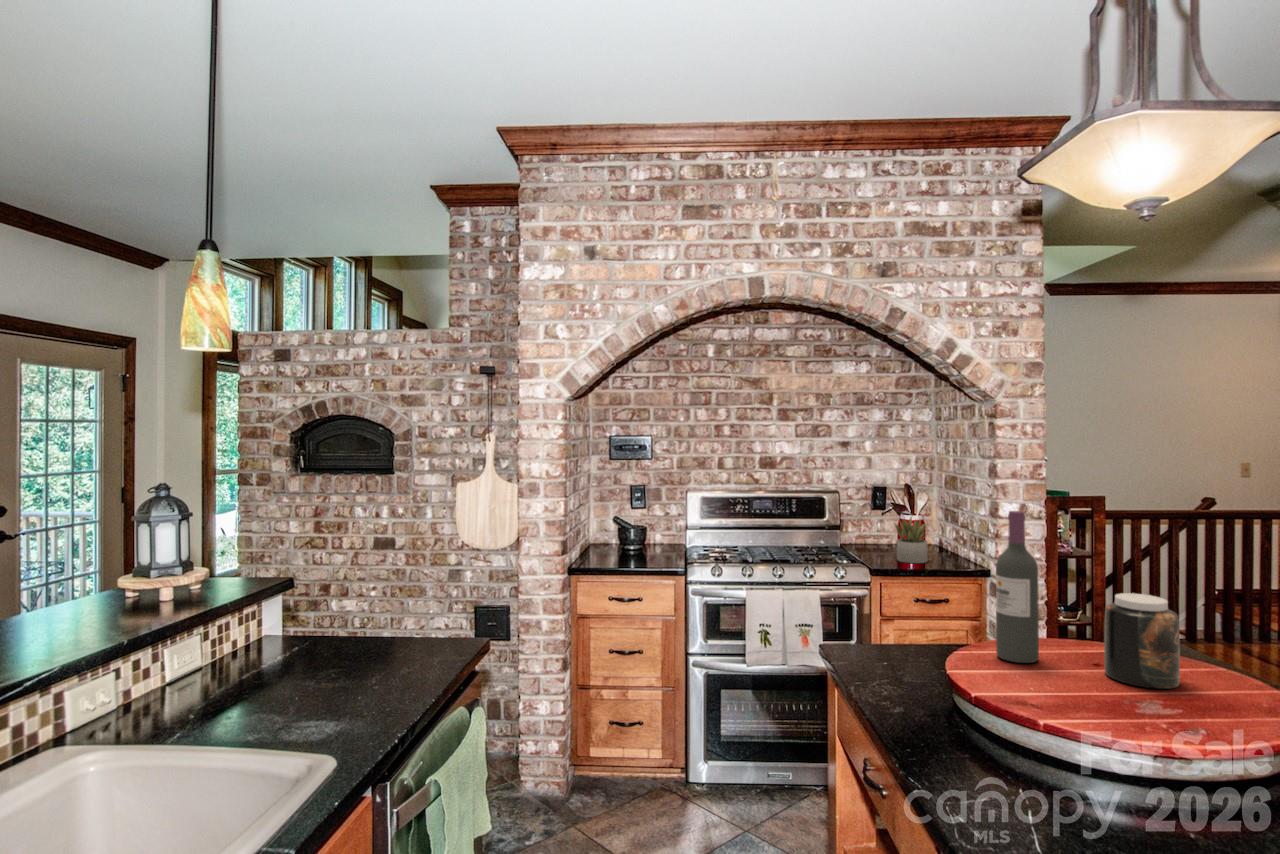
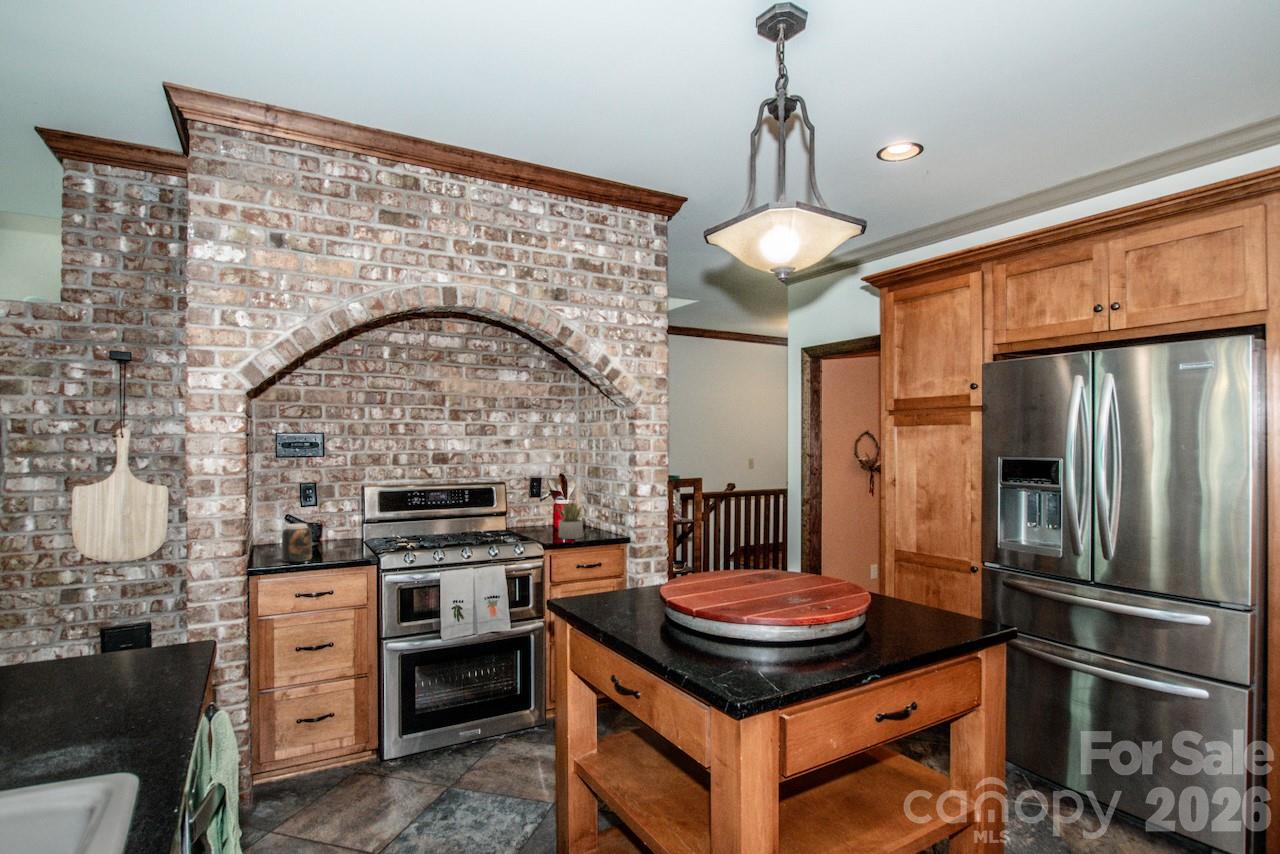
wine bottle: present [996,511,1039,663] -> none [693,484,721,595]
jar: present [1104,593,1180,689] -> present [282,523,312,562]

